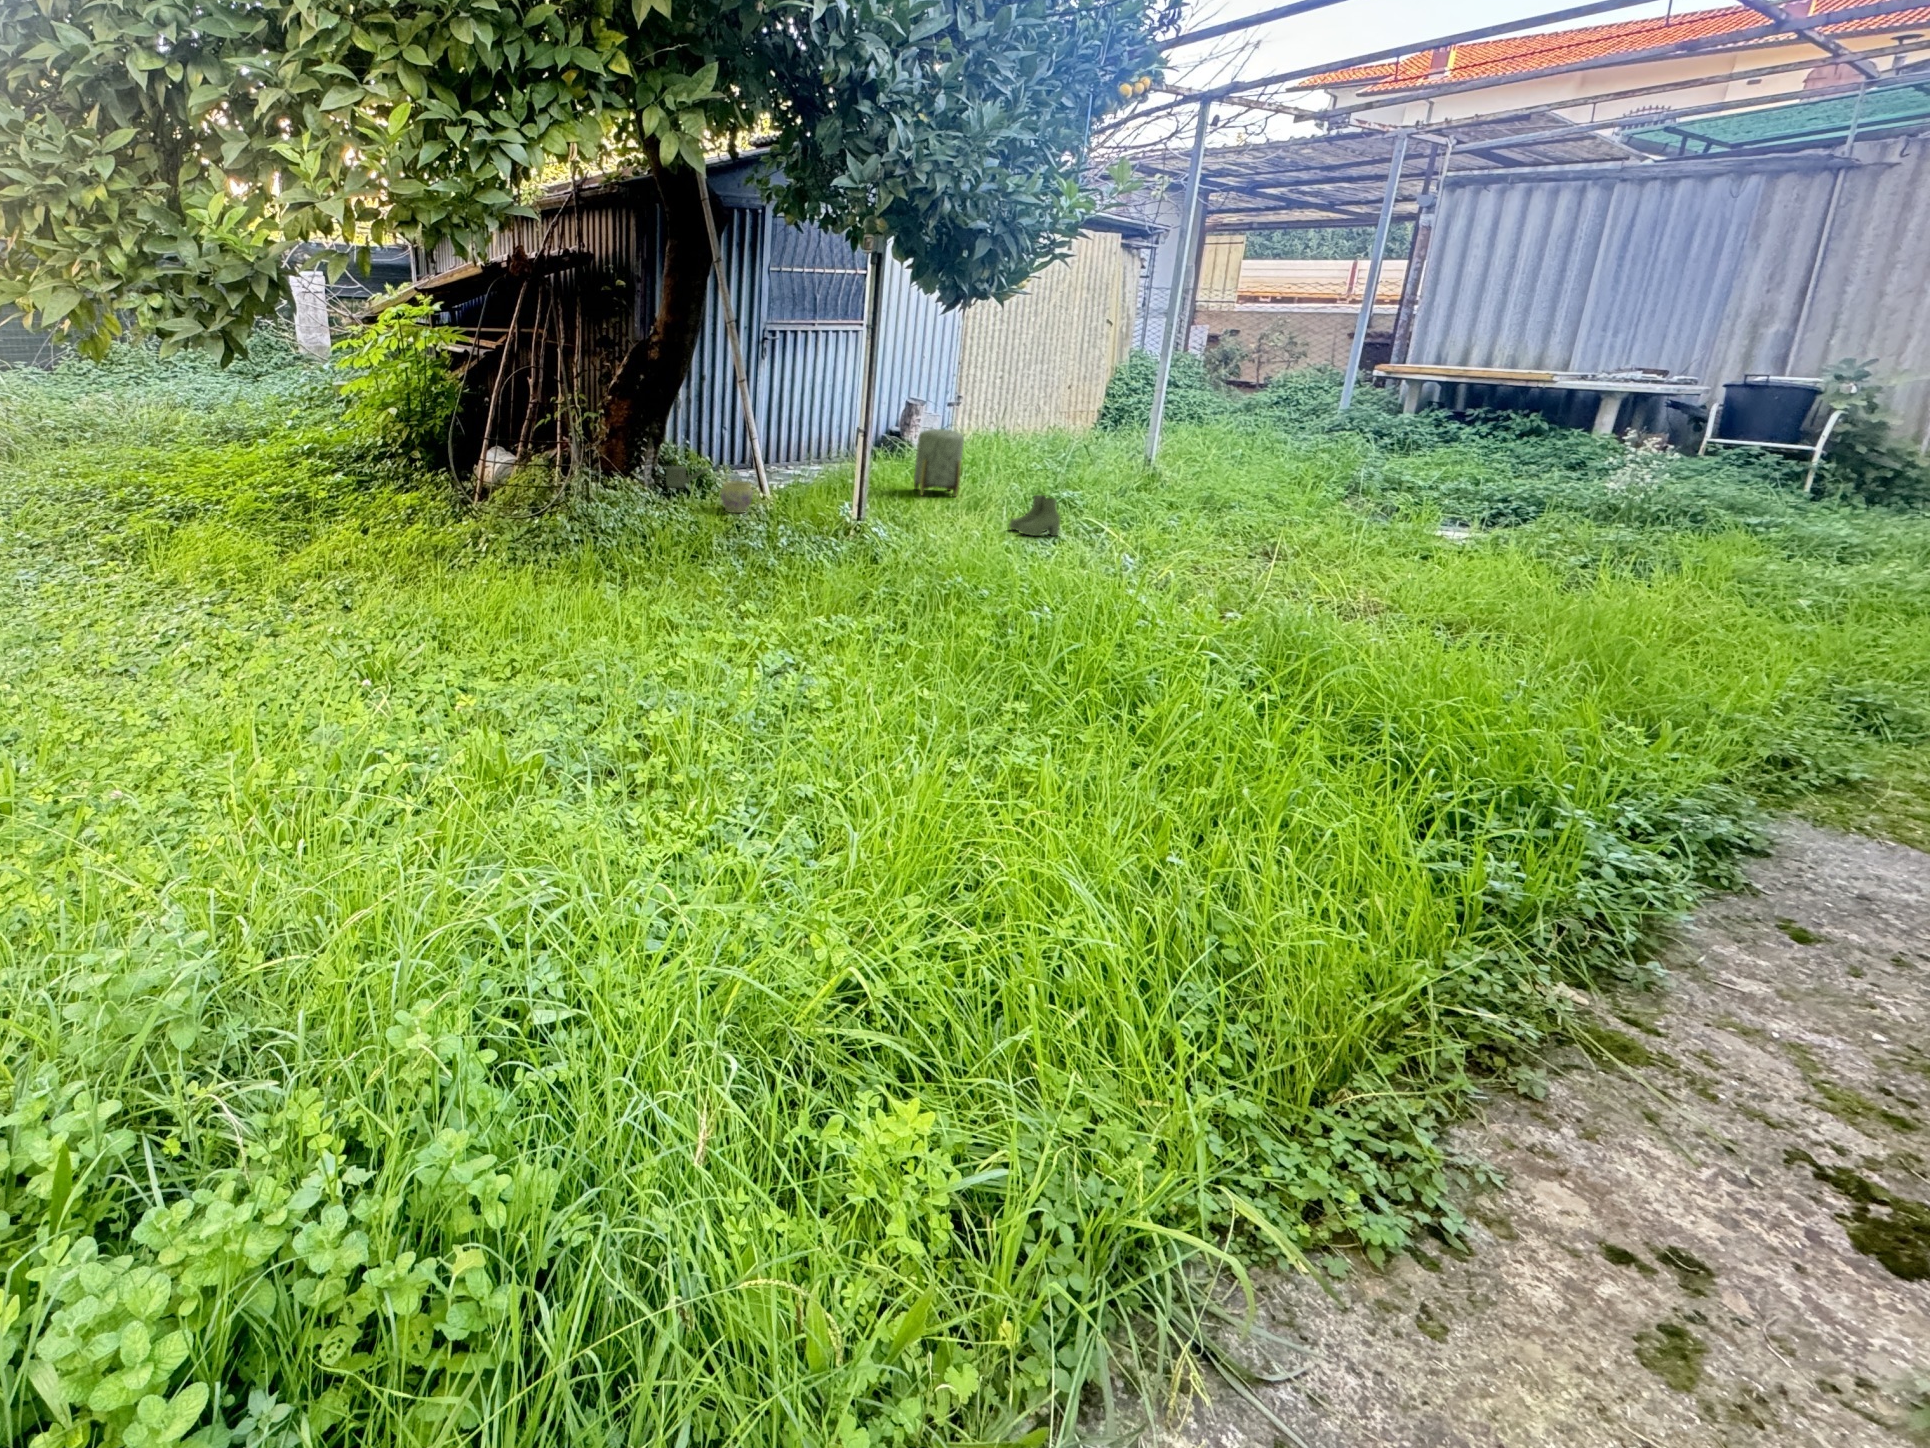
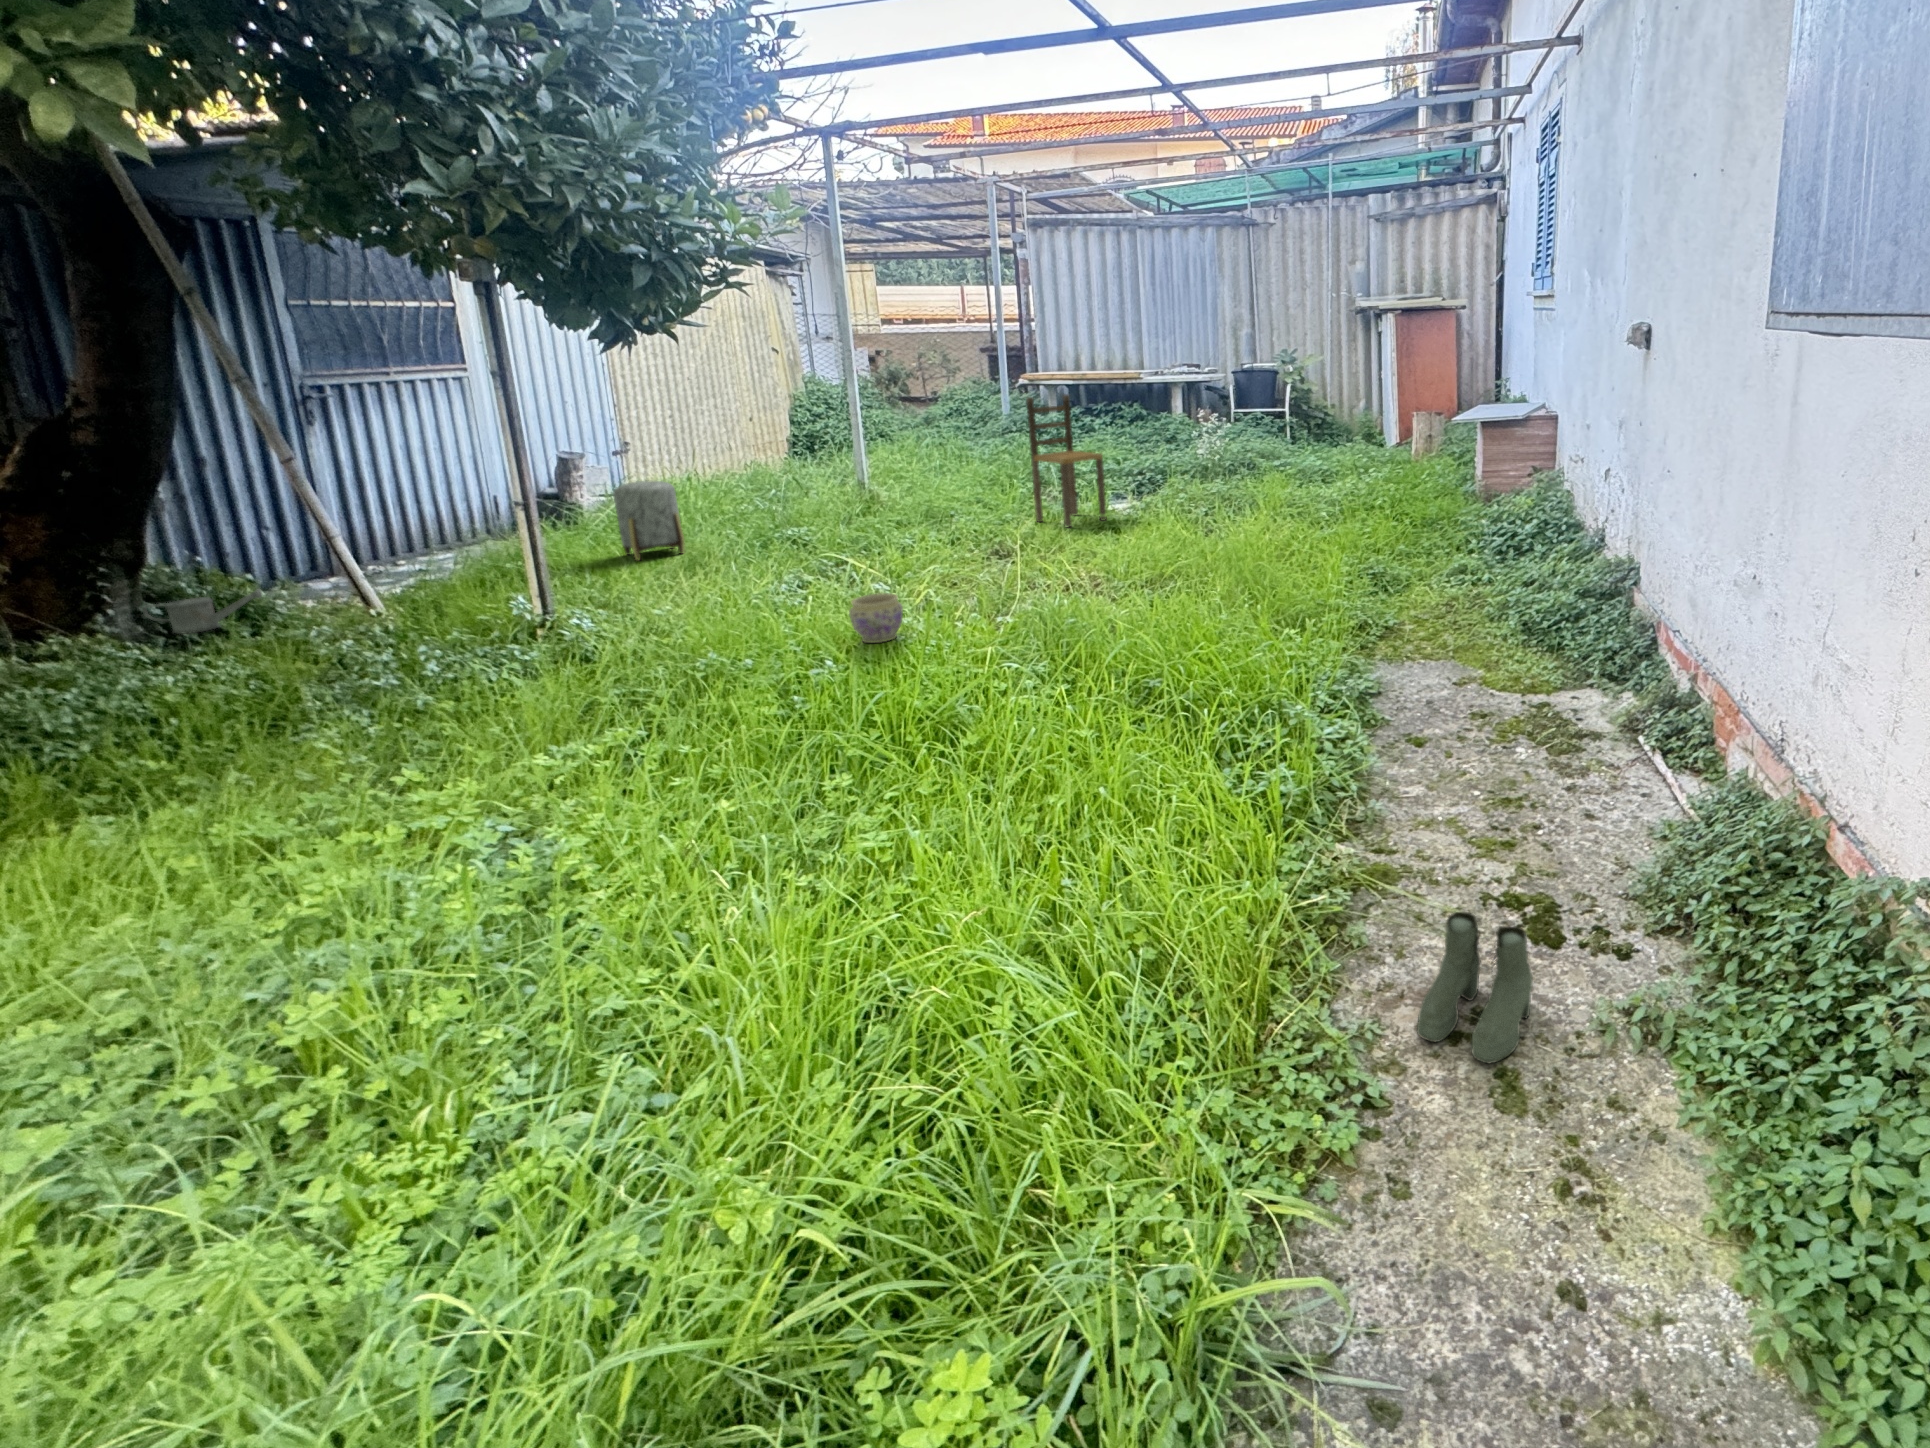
chair: none [1314,389,1434,551] -> present [1026,395,1107,528]
planter: present [720,481,753,513] -> present [849,593,903,643]
boots: present [1009,495,1060,536] -> present [1417,912,1533,1063]

